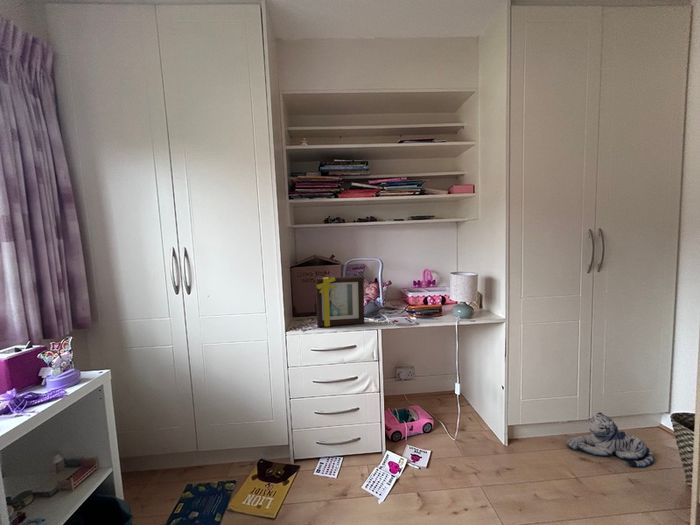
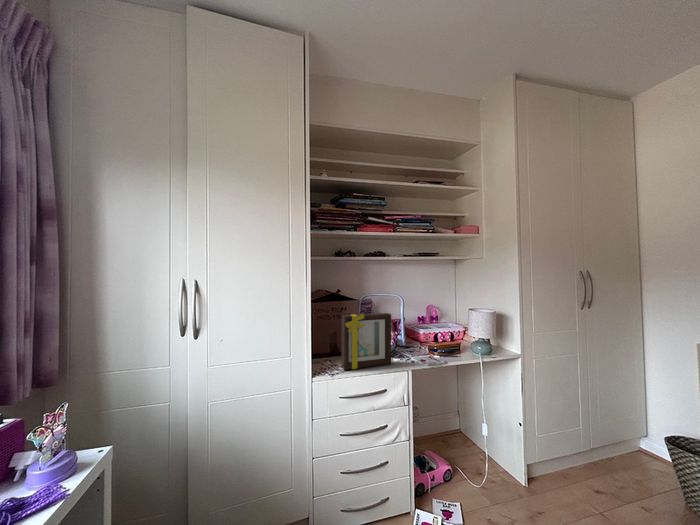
plush toy: present [567,412,655,467] -> none [577,441,653,494]

